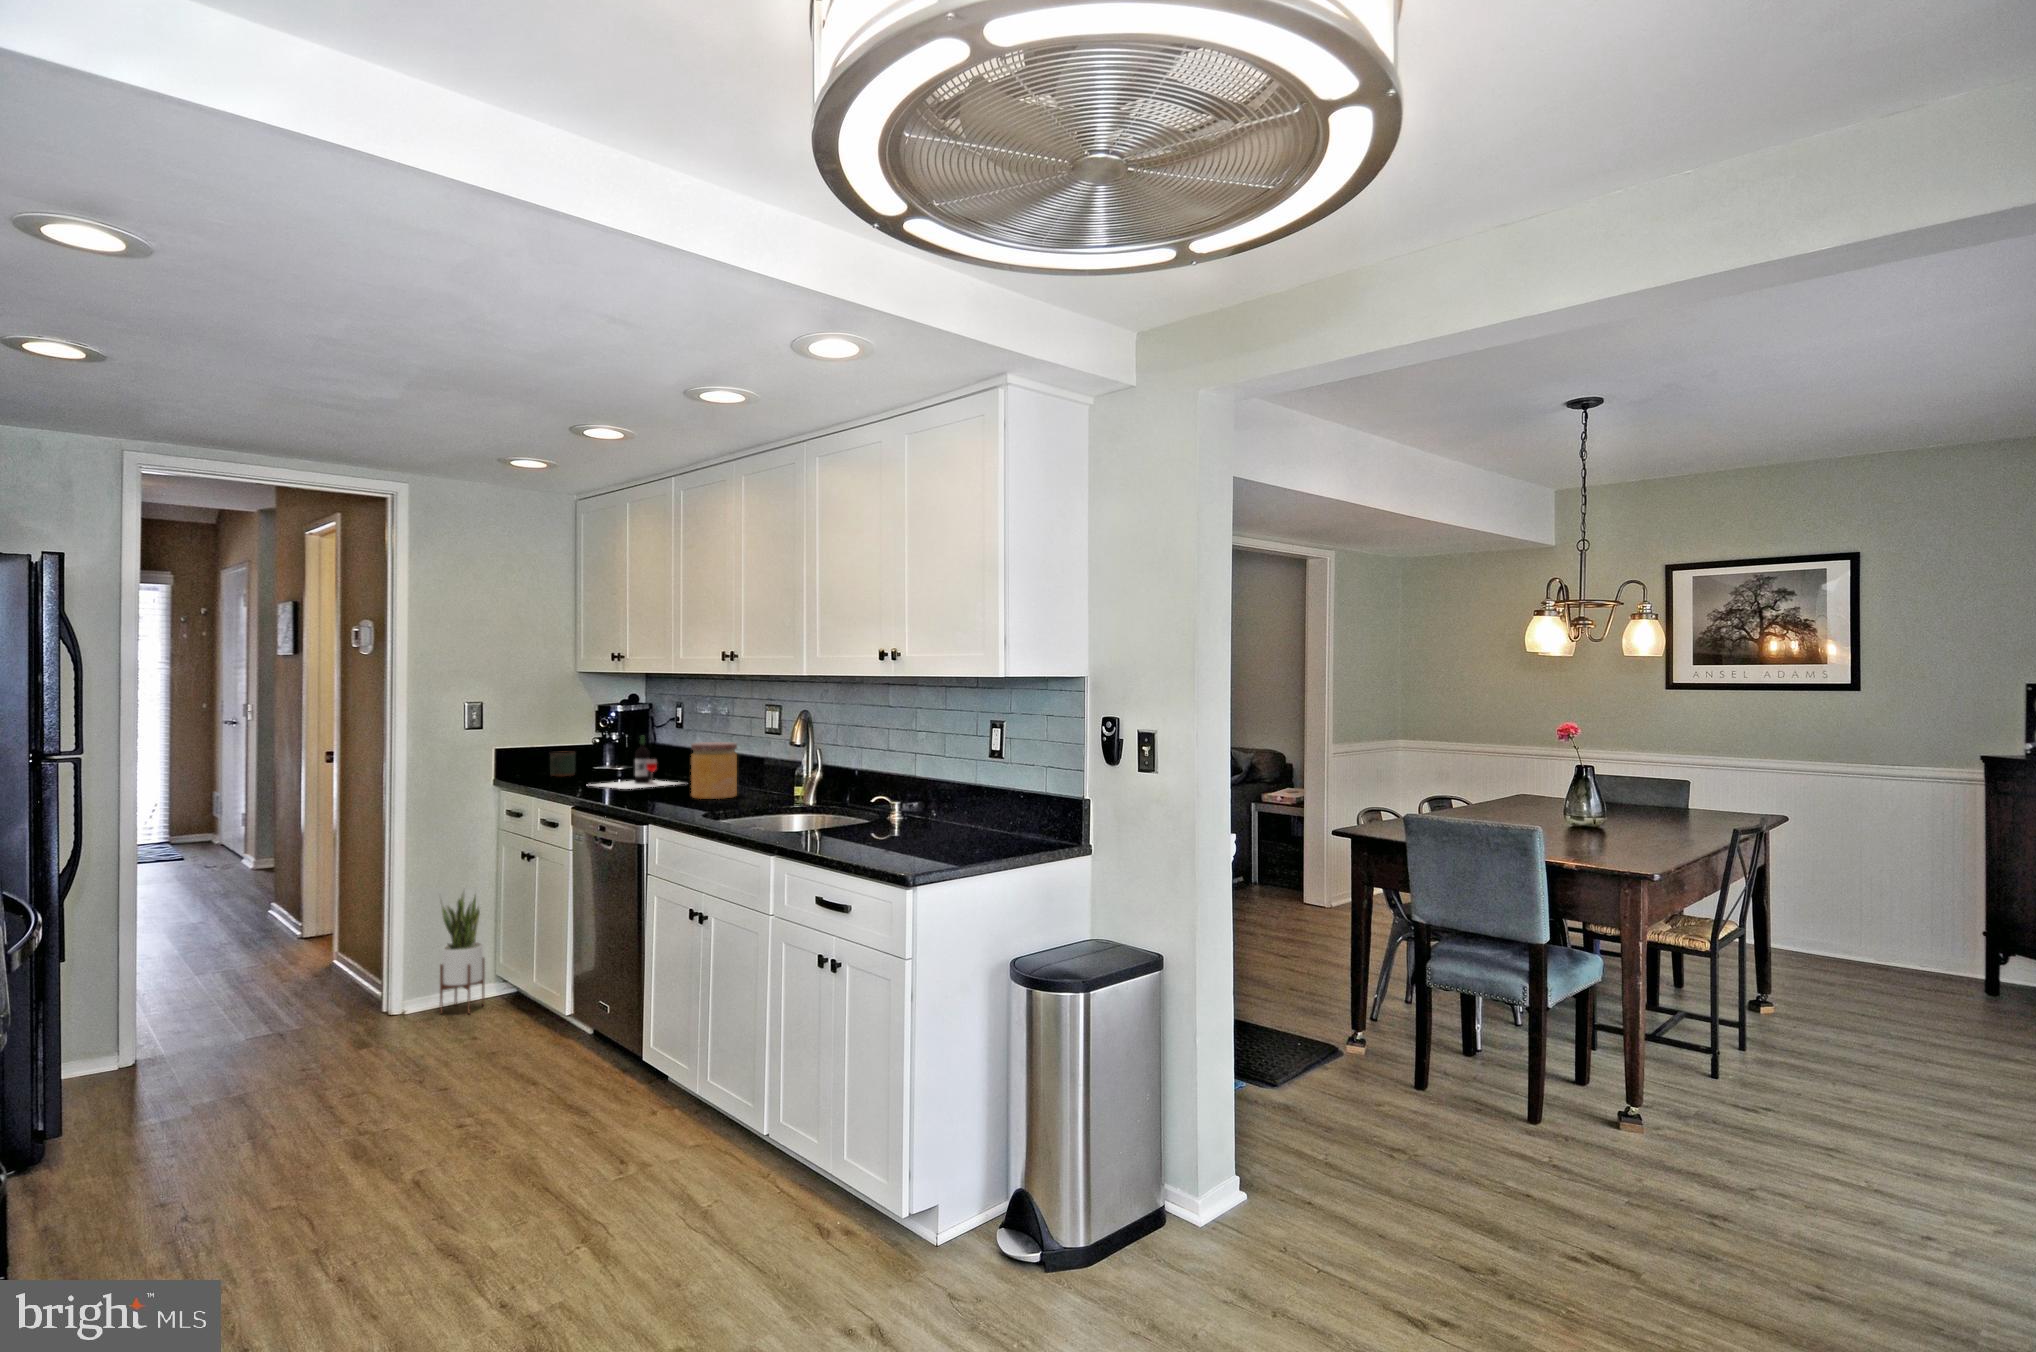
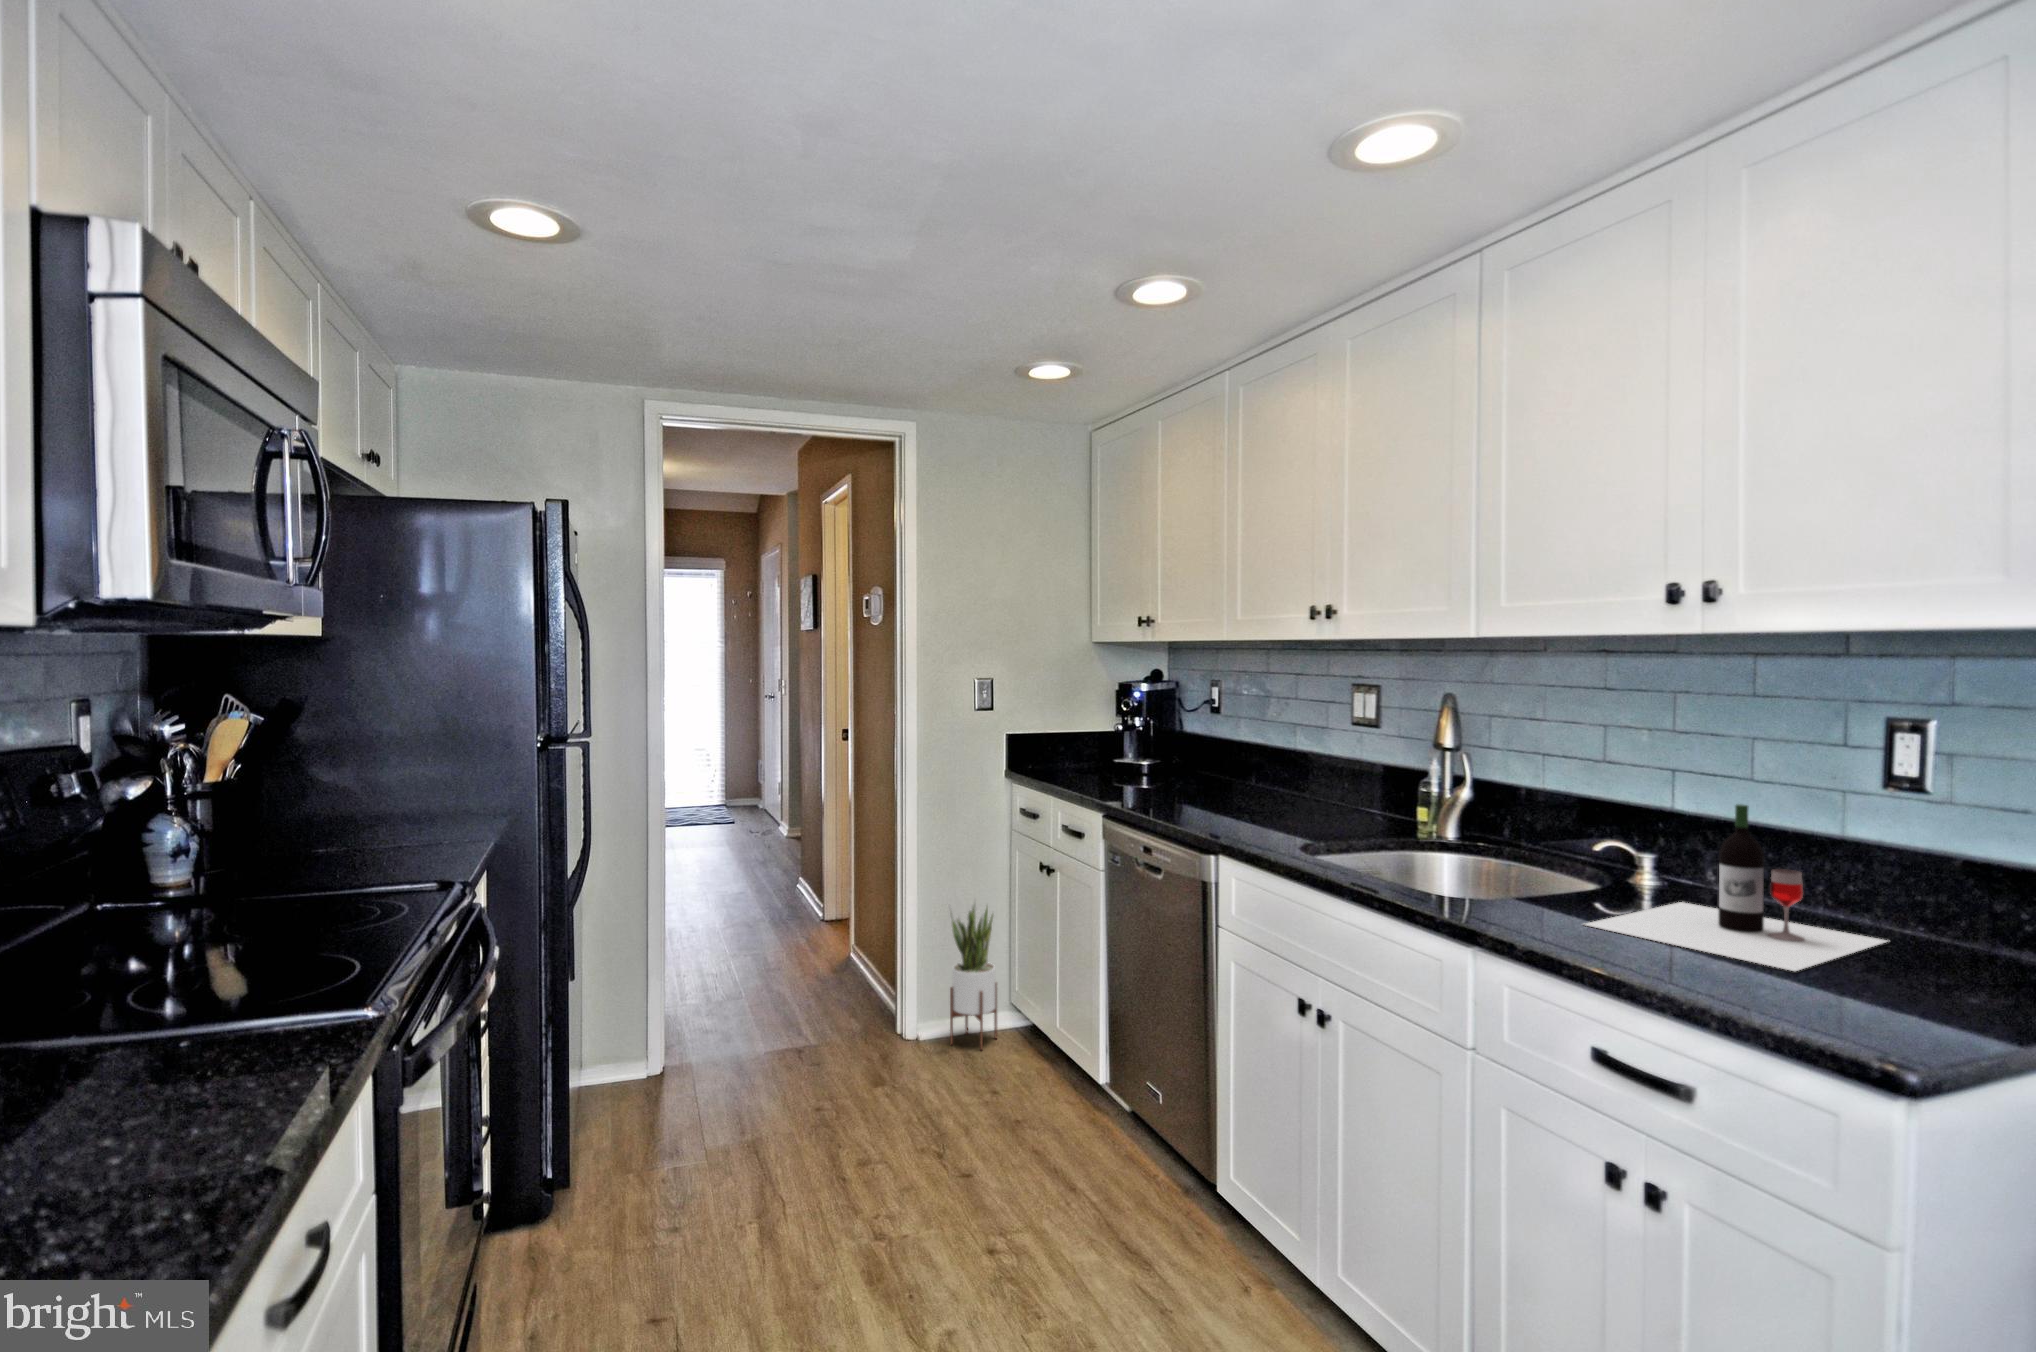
wine bottle: present [587,736,679,789] -> present [1585,804,1887,971]
jar: present [691,742,737,799] -> none [1259,736,1324,817]
mug: present [550,751,575,776] -> none [1067,739,1096,770]

